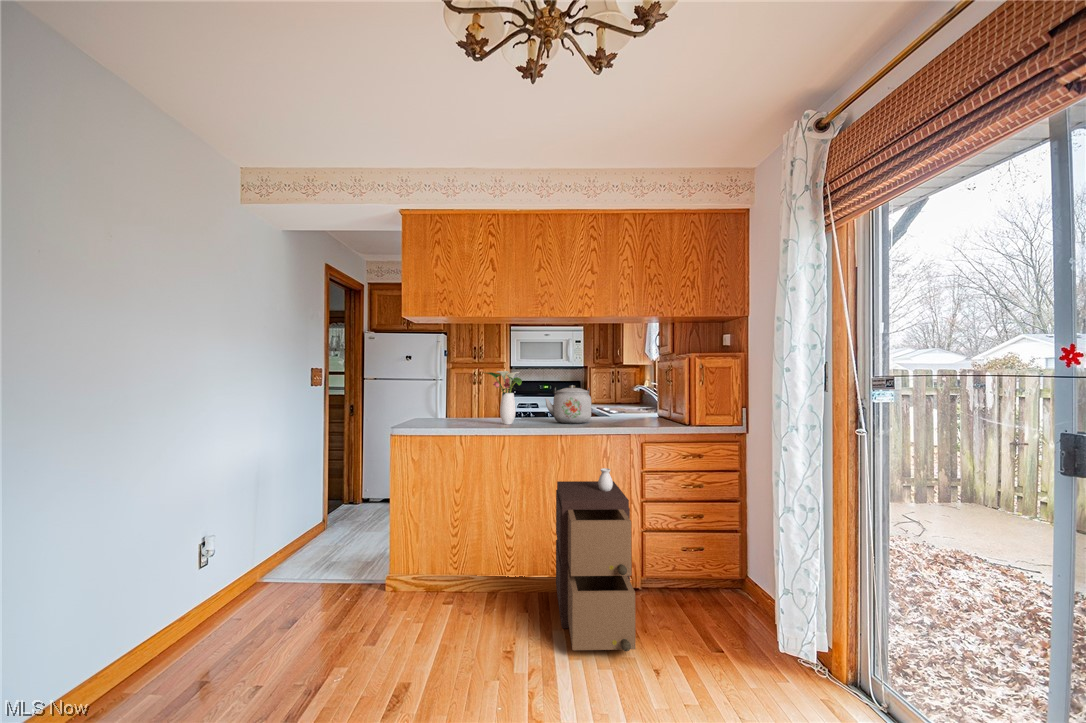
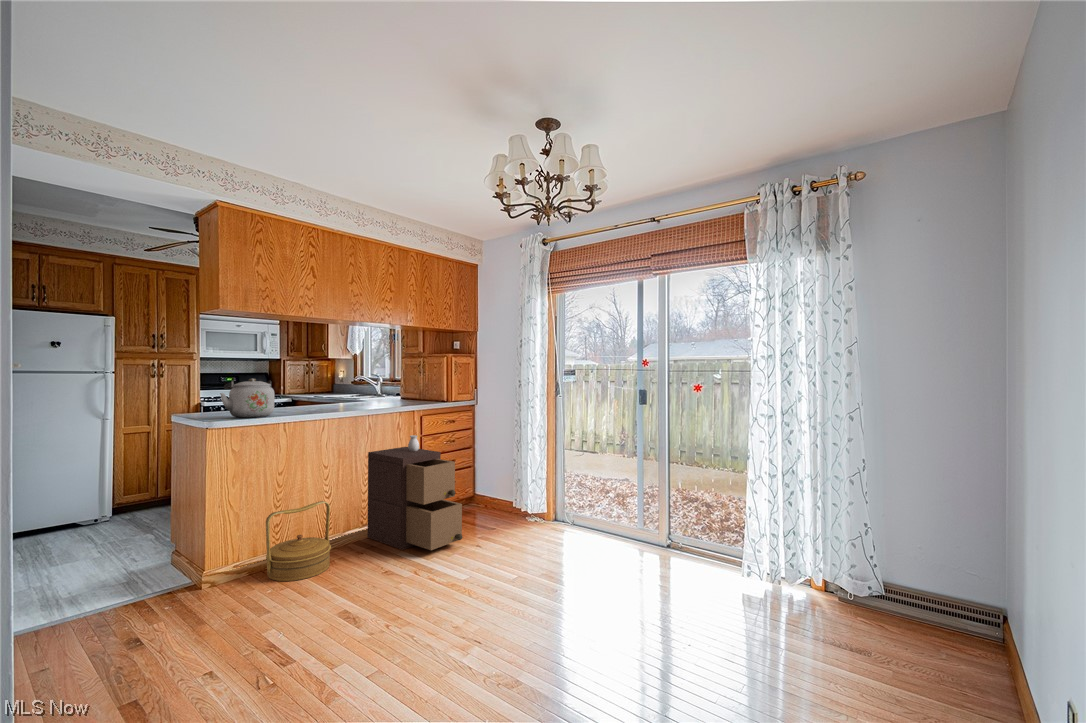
flower arrangement: present [488,371,522,424] -> none [291,363,337,411]
kettle: present [545,385,591,424] -> present [220,378,274,418]
woven basket: none [411,533,486,623] -> present [266,501,331,581]

